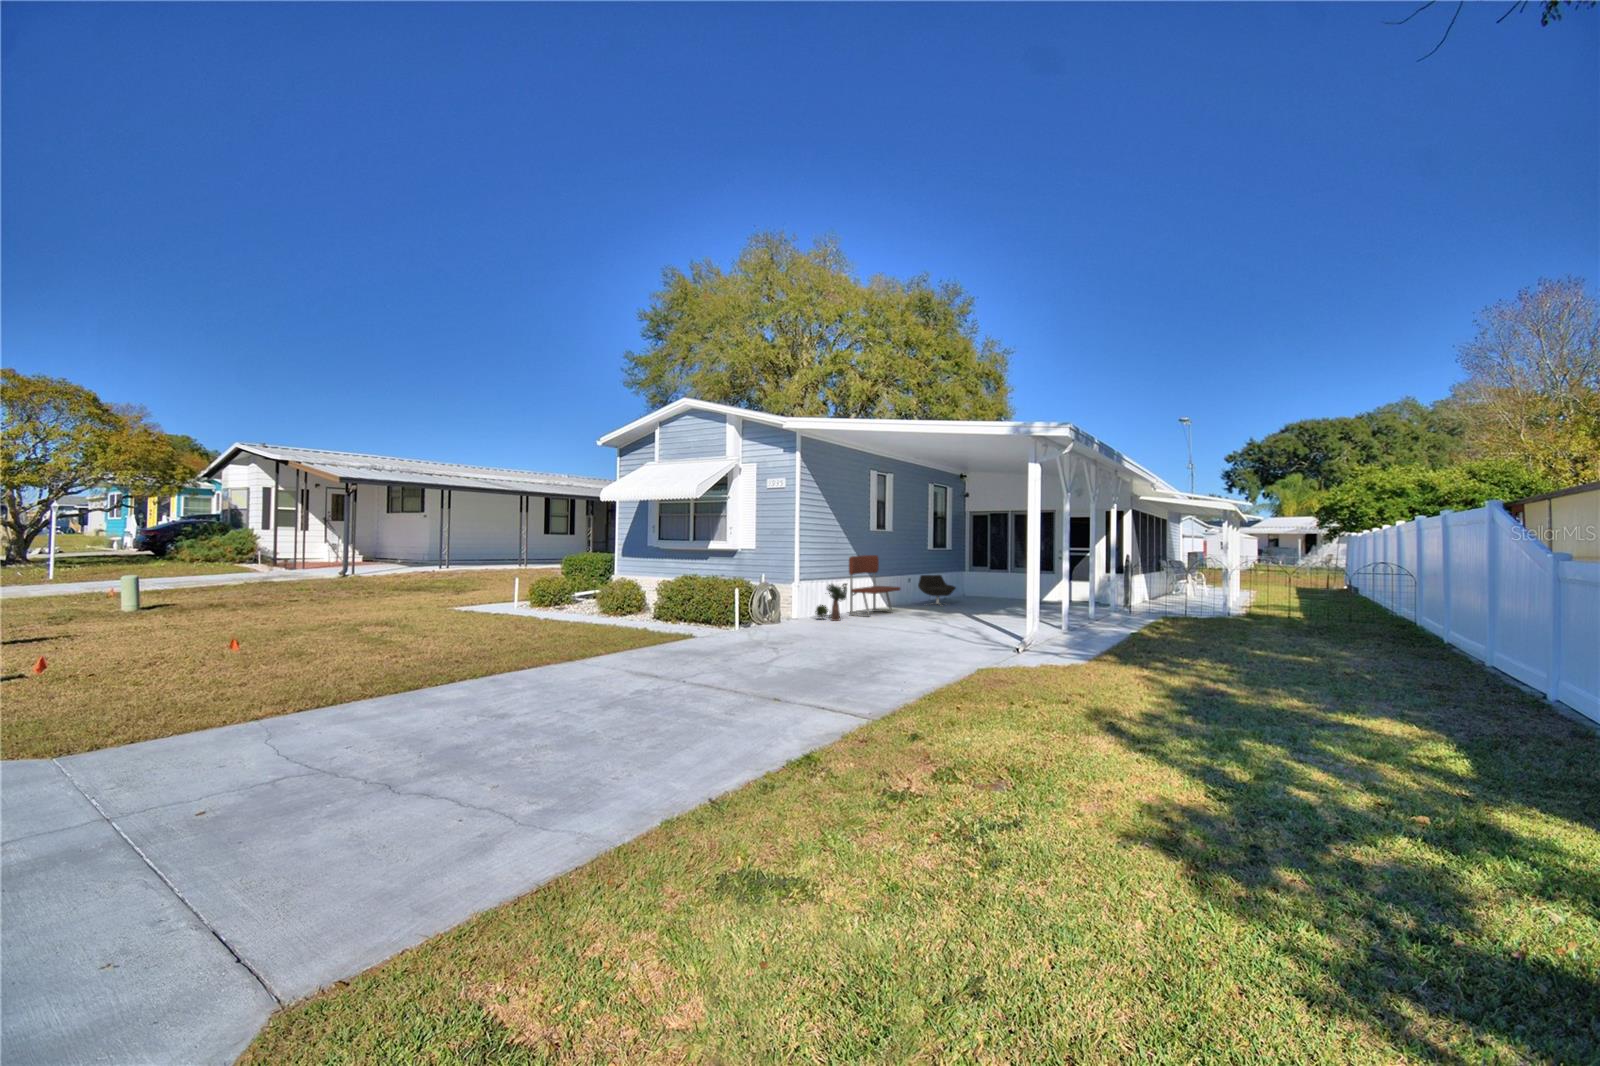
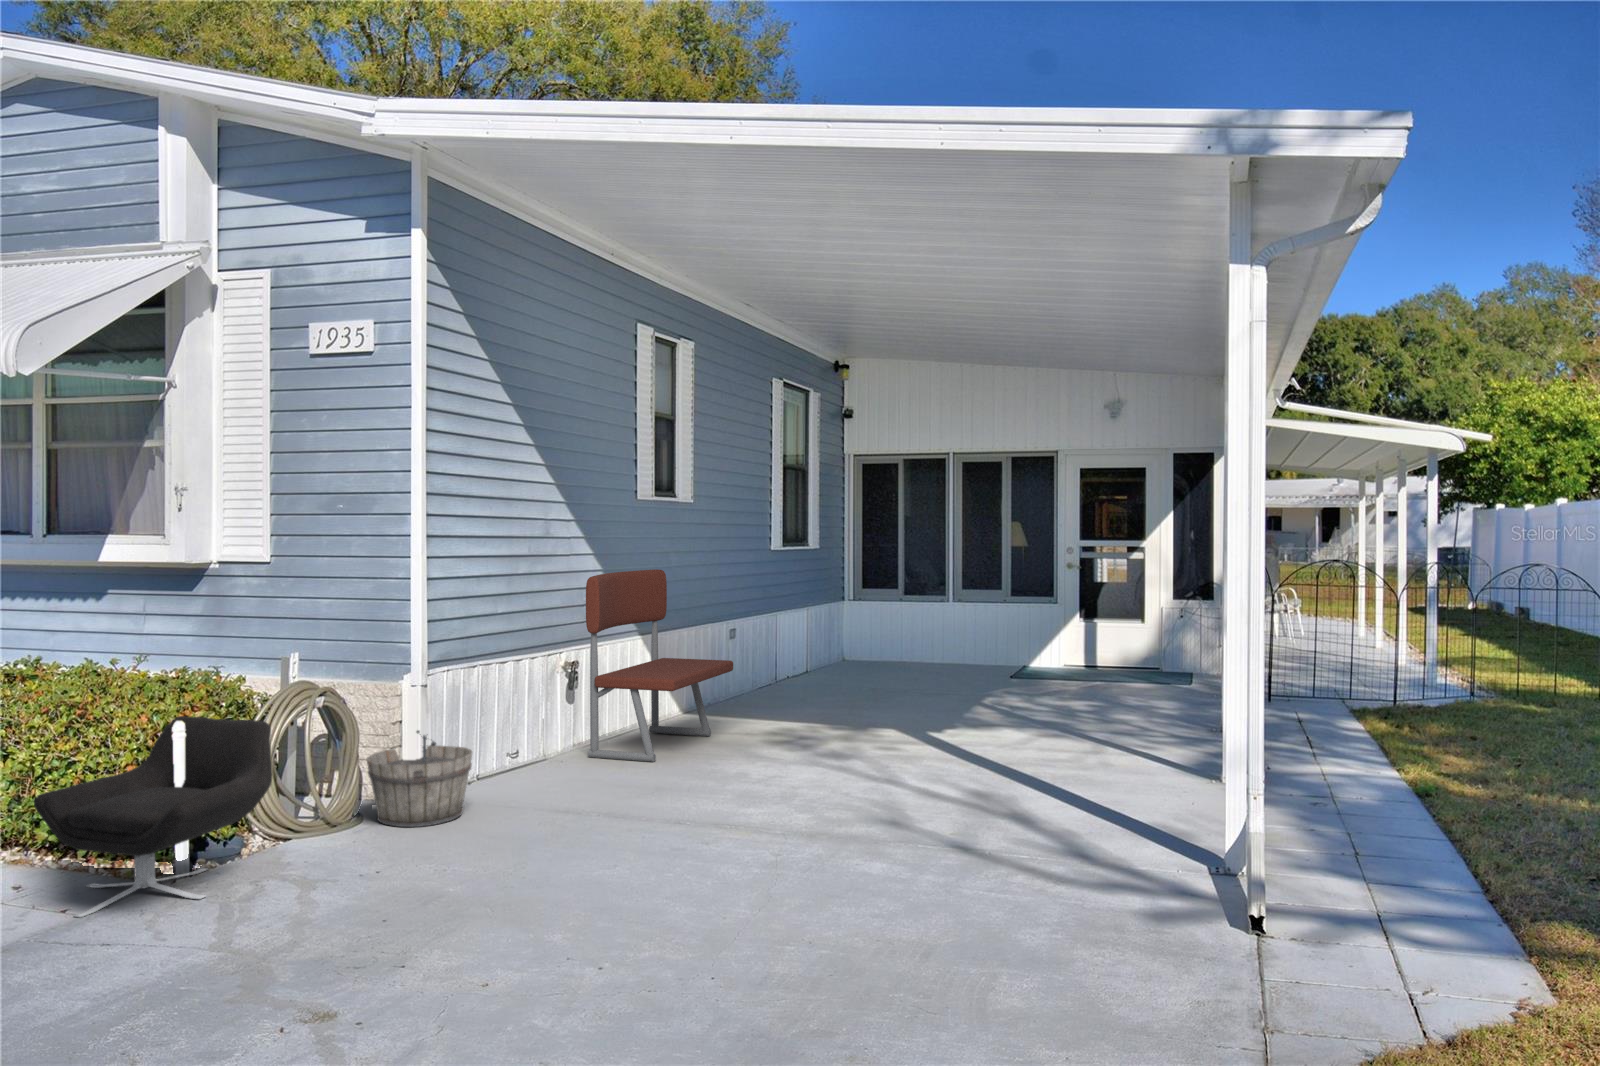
lounge chair: present [918,575,956,604] -> present [34,716,273,917]
potted plant: present [815,584,846,621] -> none [481,667,588,790]
wooden bucket: none [782,599,812,625] -> present [367,731,472,827]

